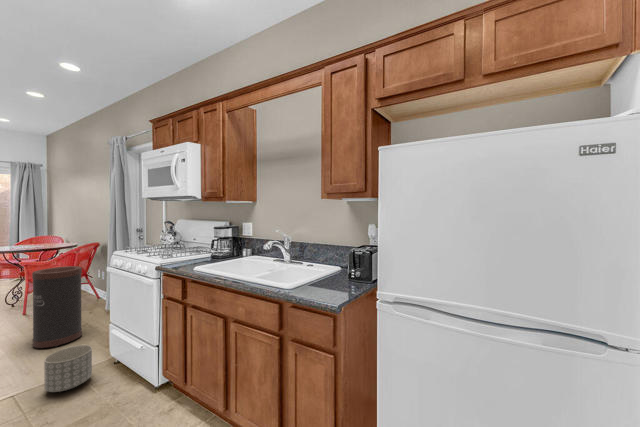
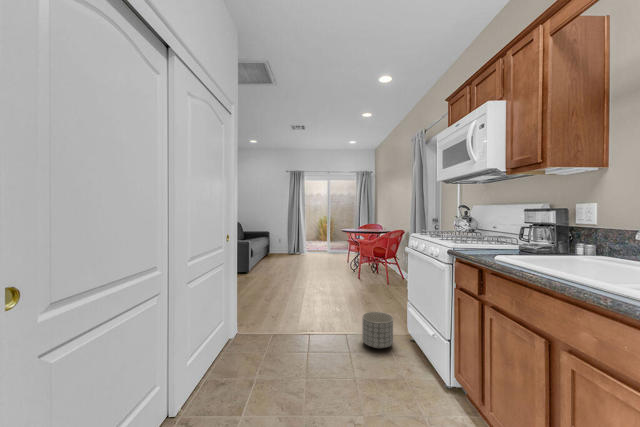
trash can: present [32,266,82,348] -> none [359,244,389,309]

